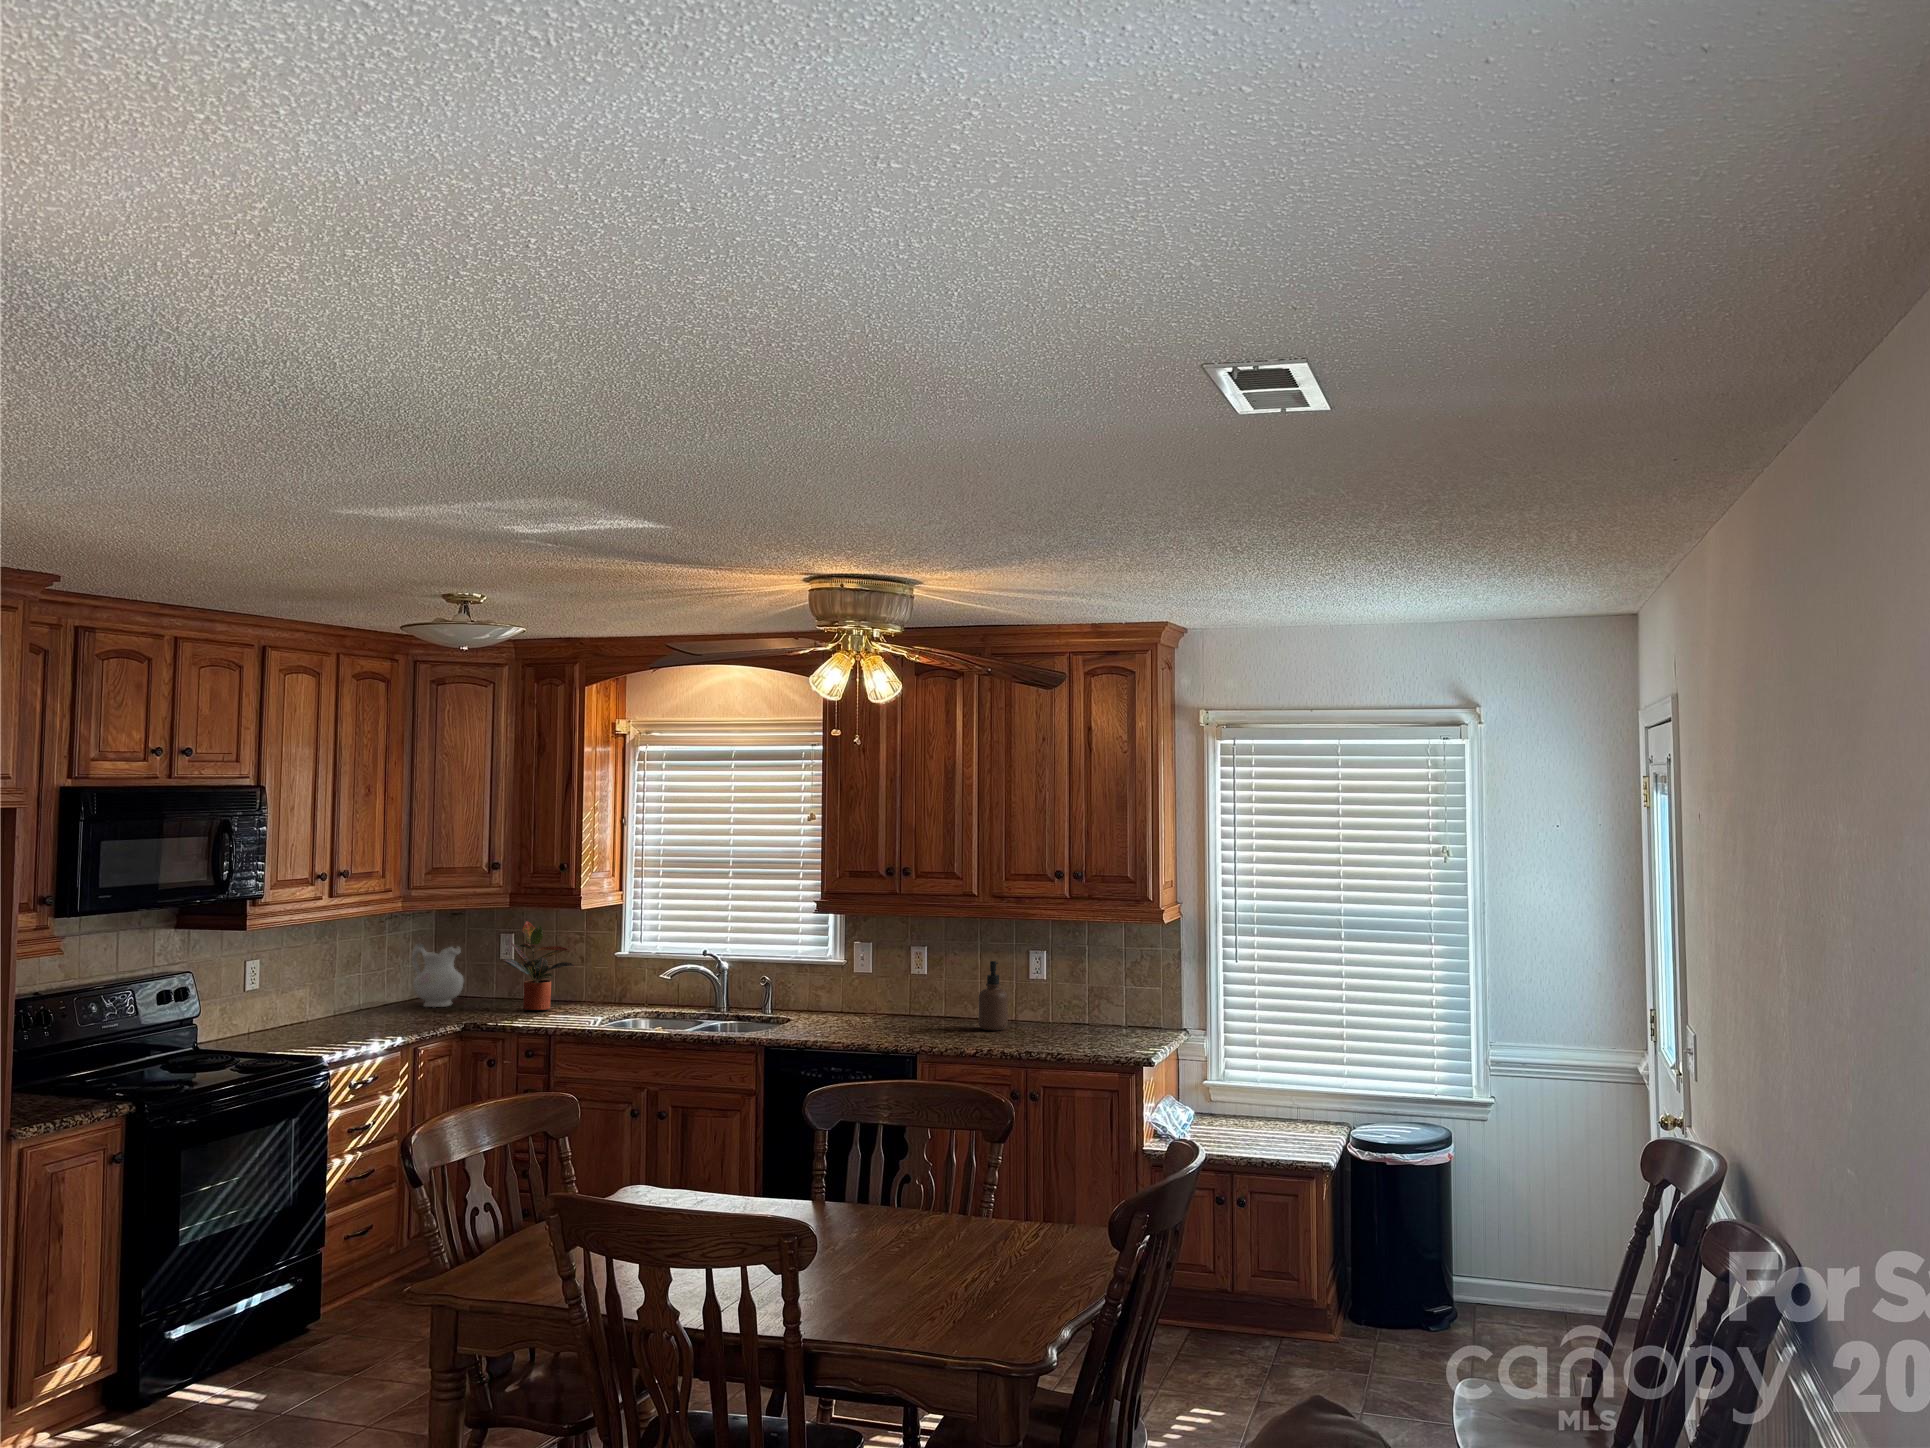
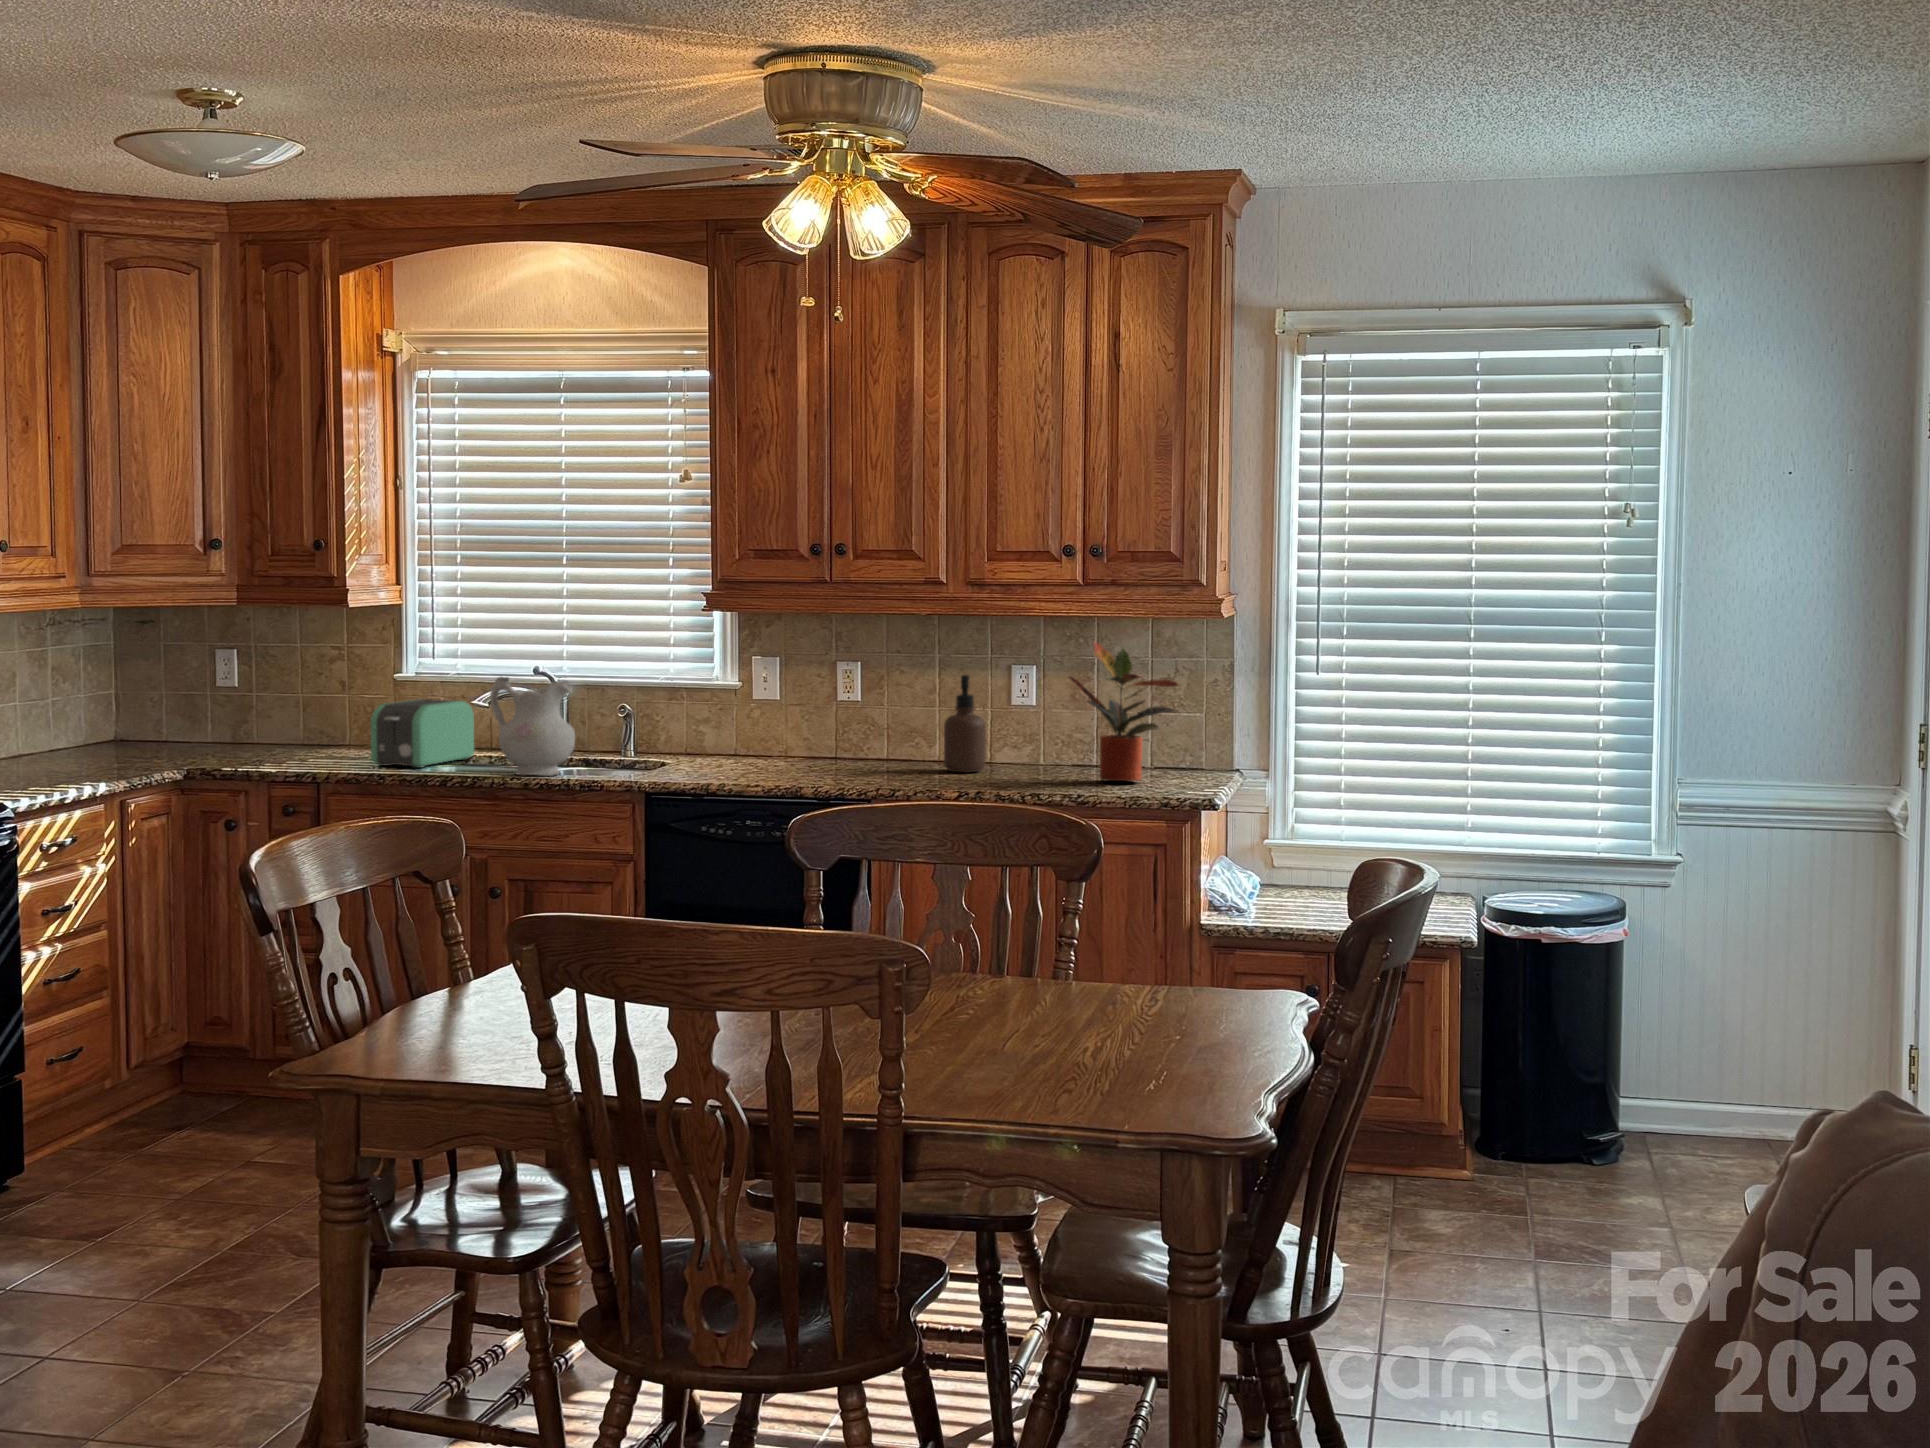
potted plant: present [502,921,576,1010] -> present [1069,642,1178,781]
ceramic pitcher: present [412,944,464,1007] -> present [490,677,575,776]
toaster: none [587,973,662,1024] -> present [371,699,474,768]

